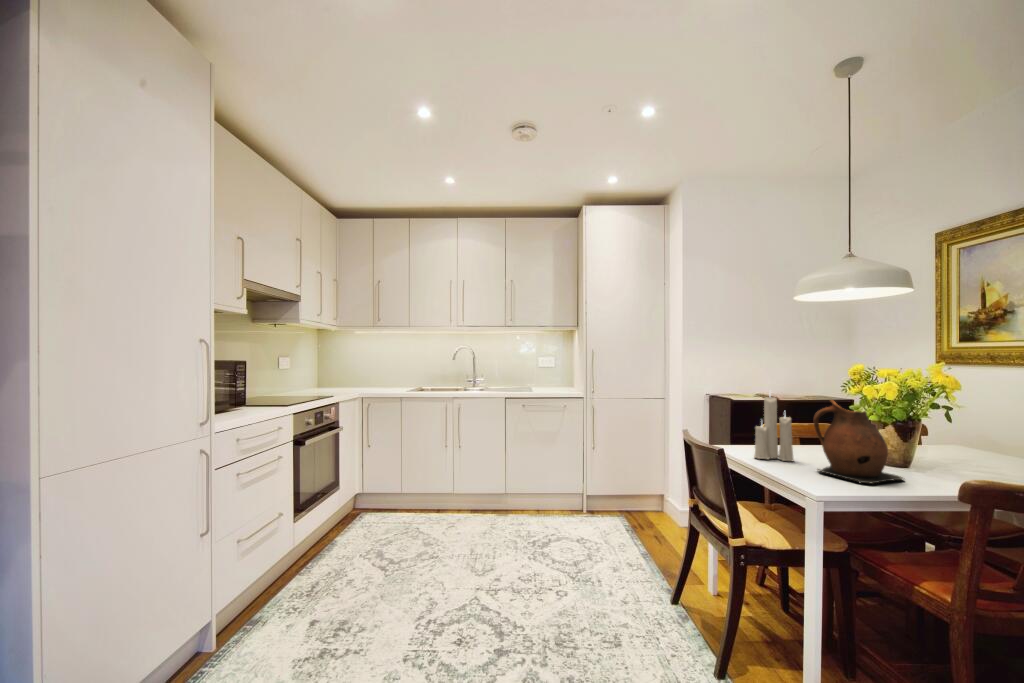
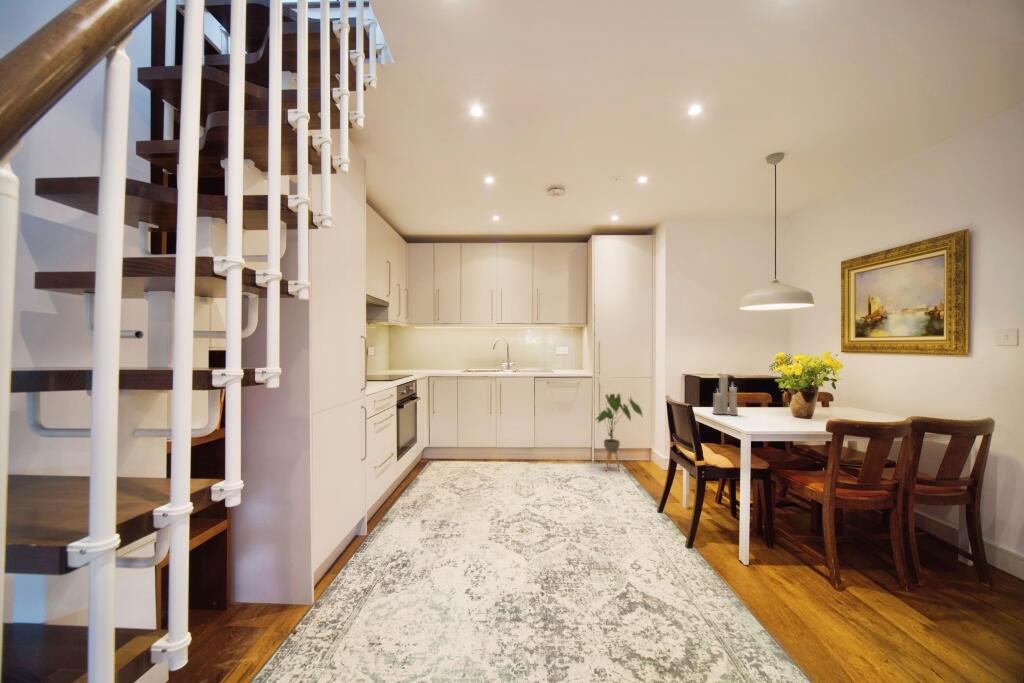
ceramic pitcher: present [814,400,903,483] -> none [749,375,804,425]
house plant: none [588,419,652,528] -> present [596,394,642,470]

